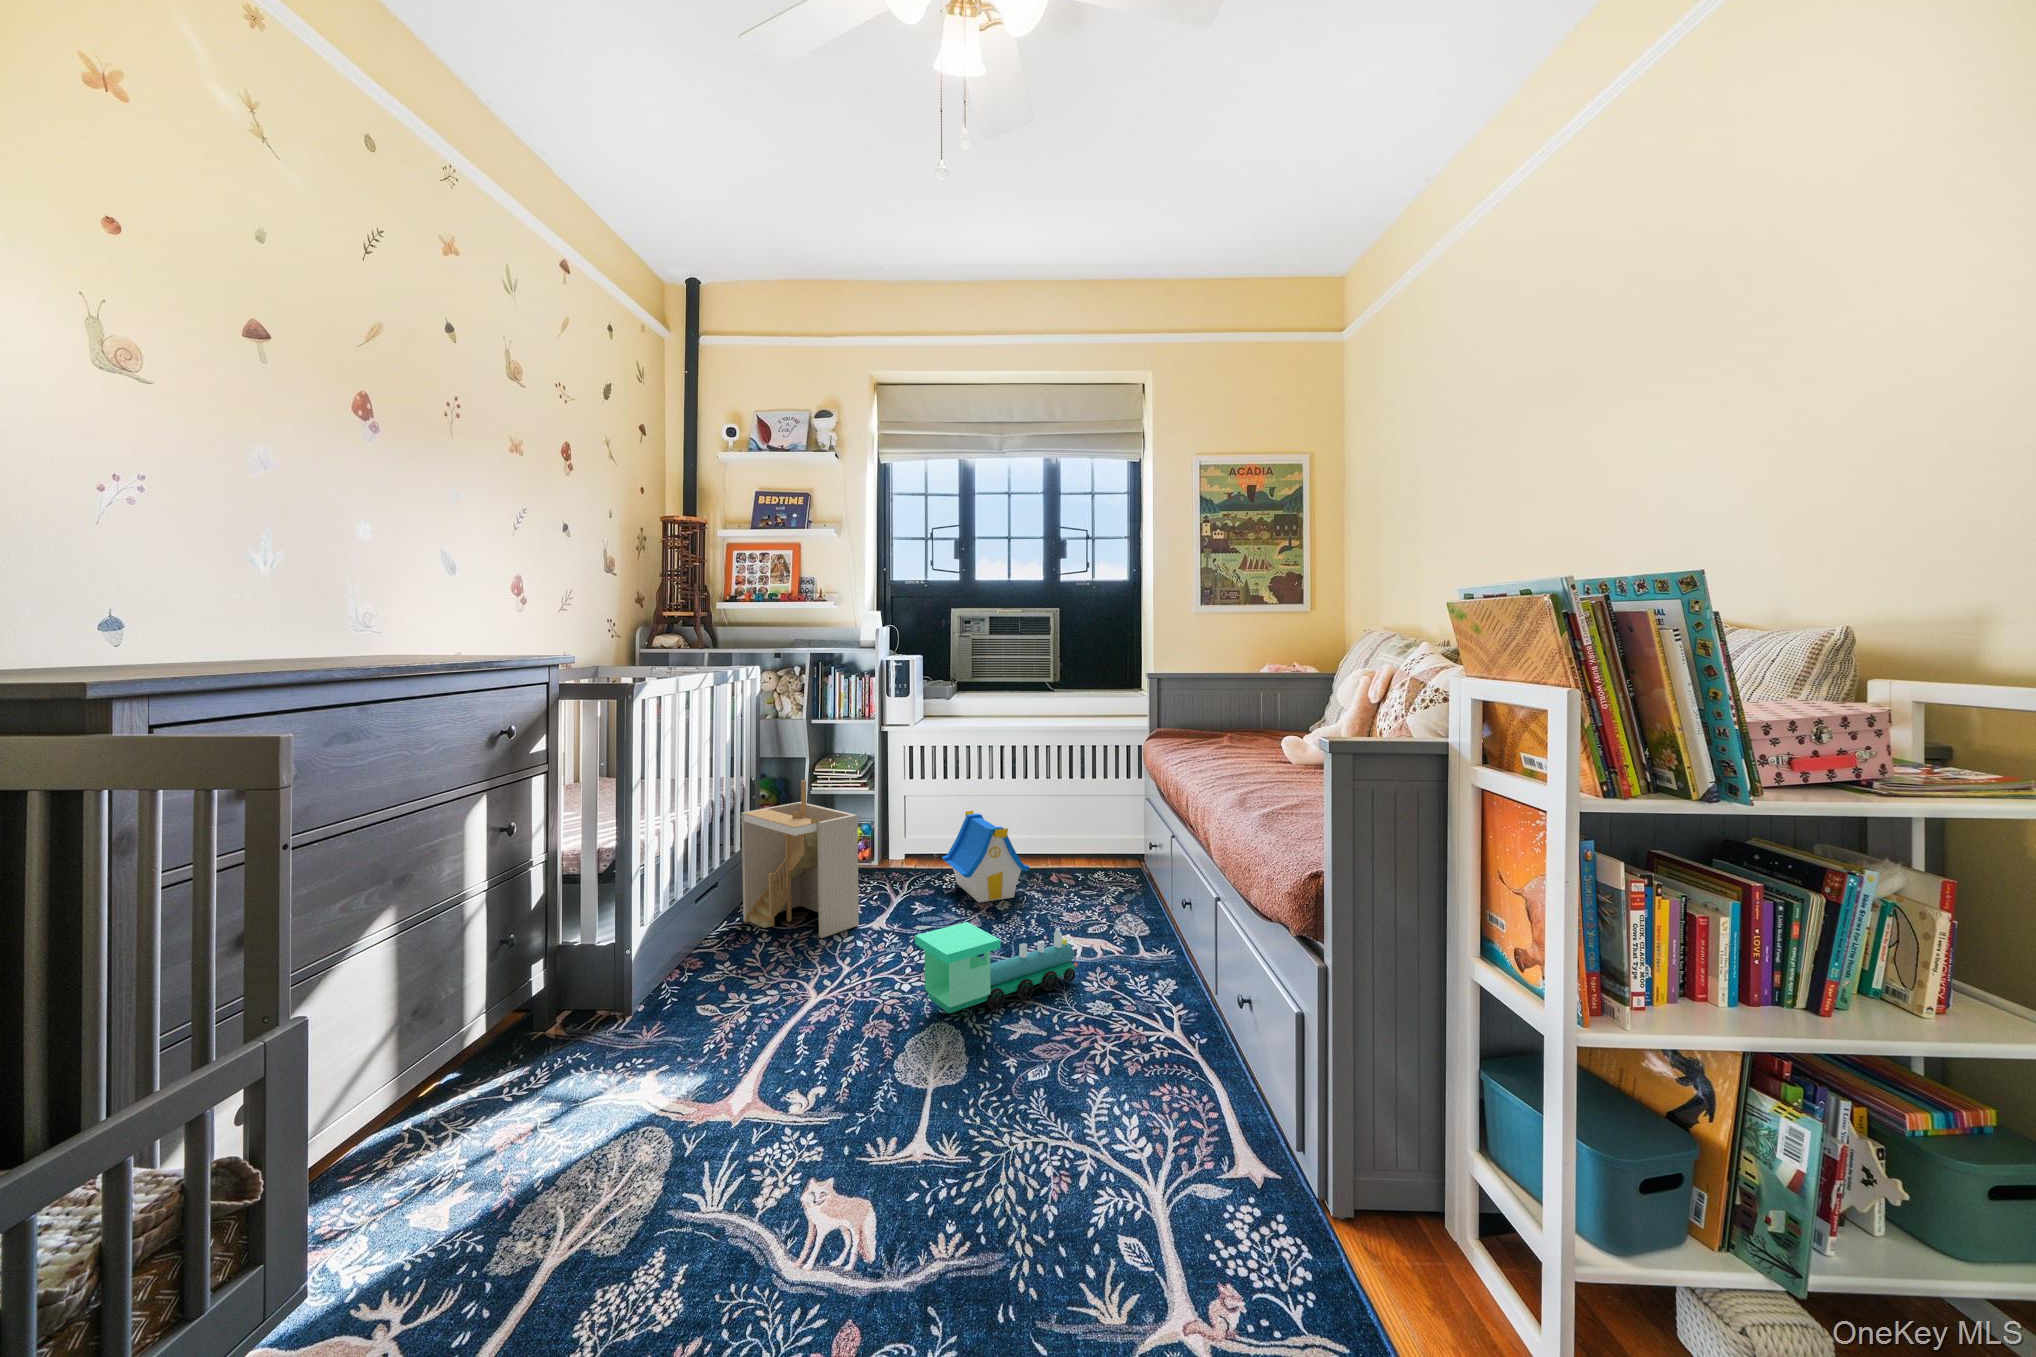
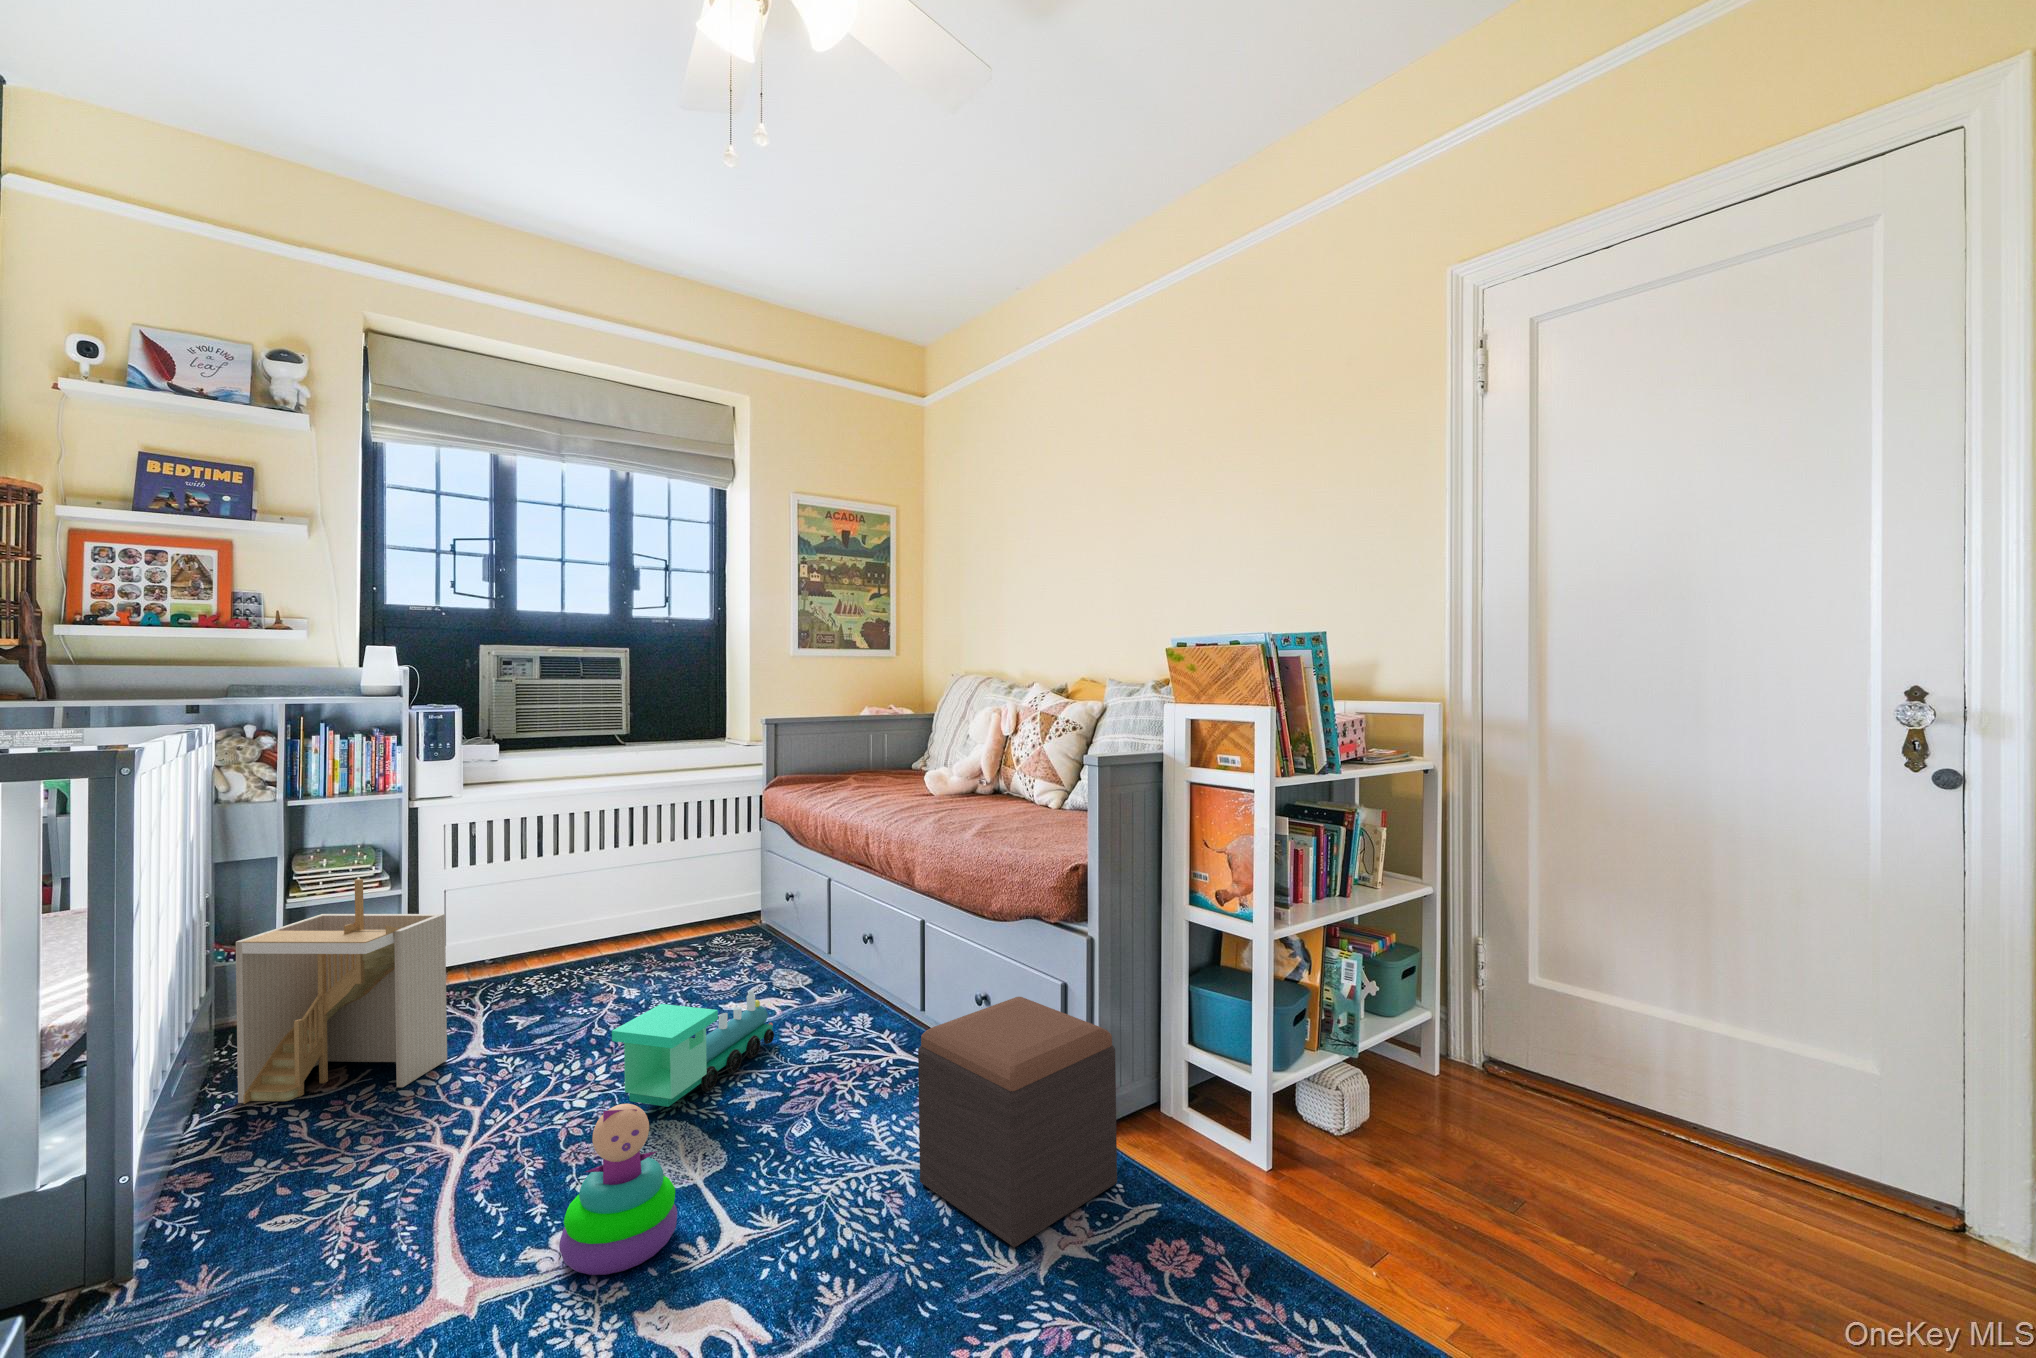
toy house: present [942,811,1030,902] -> none [526,891,653,998]
stacking toy: none [791,1002,885,1143] -> present [559,1104,677,1275]
footstool: none [1095,1013,1313,1301] -> present [918,997,1117,1248]

